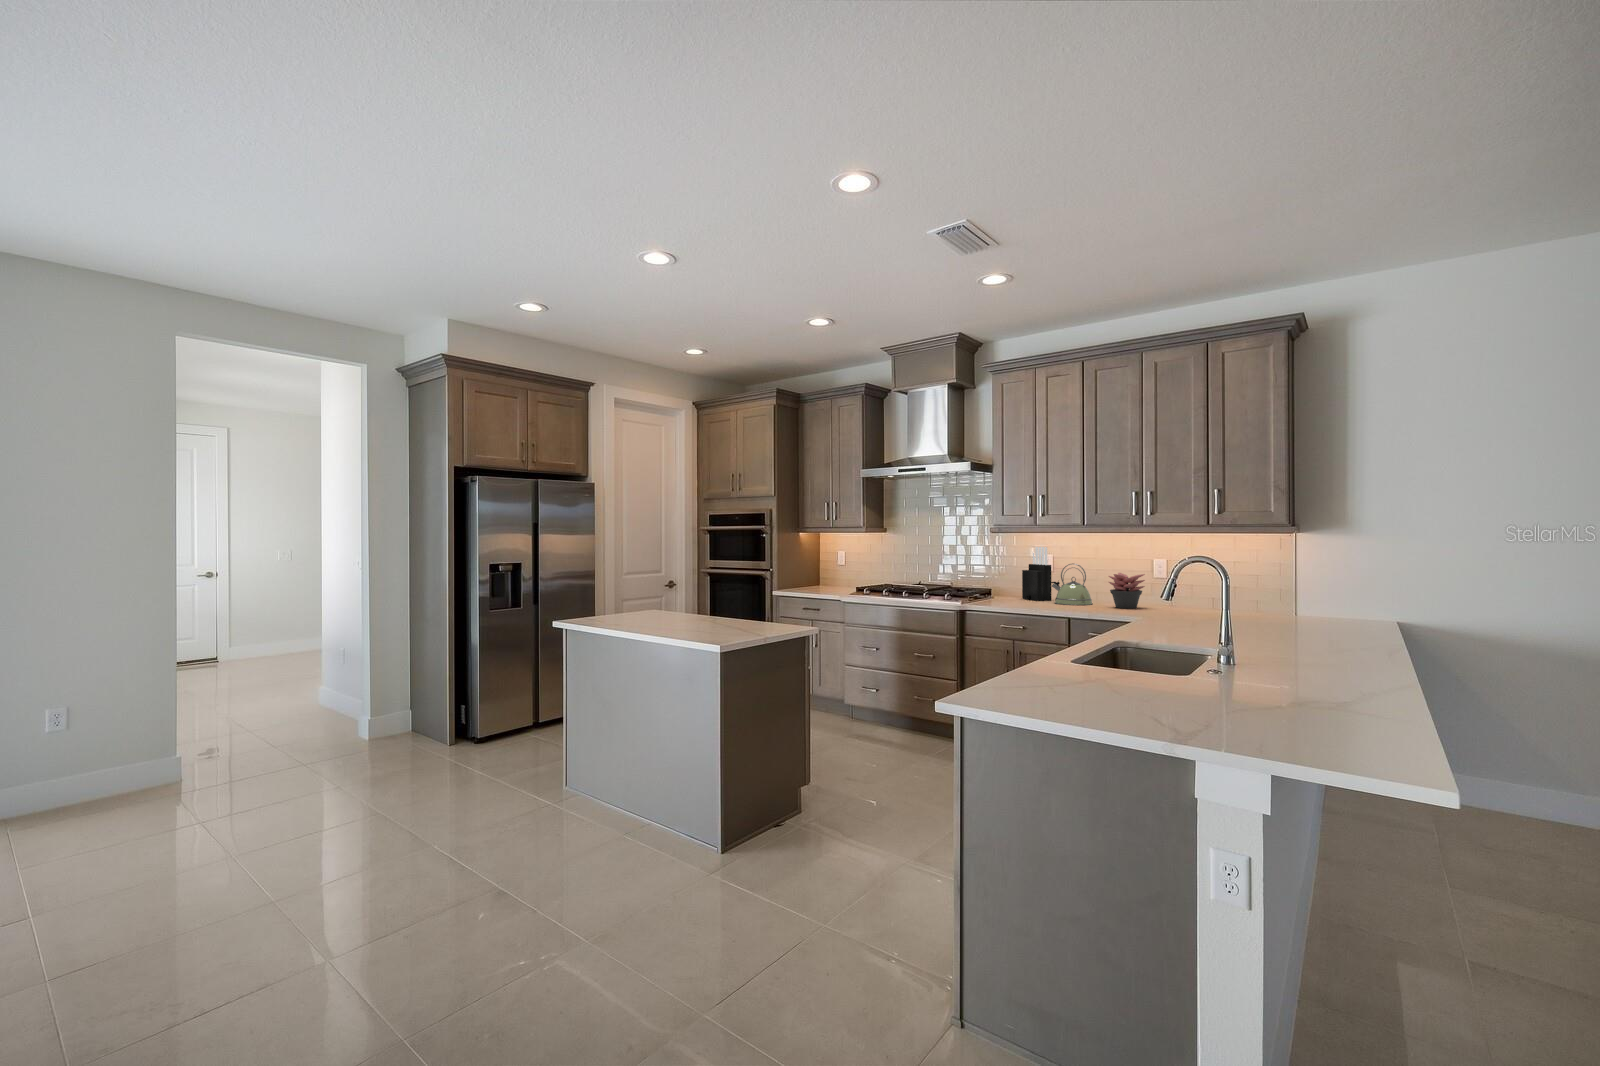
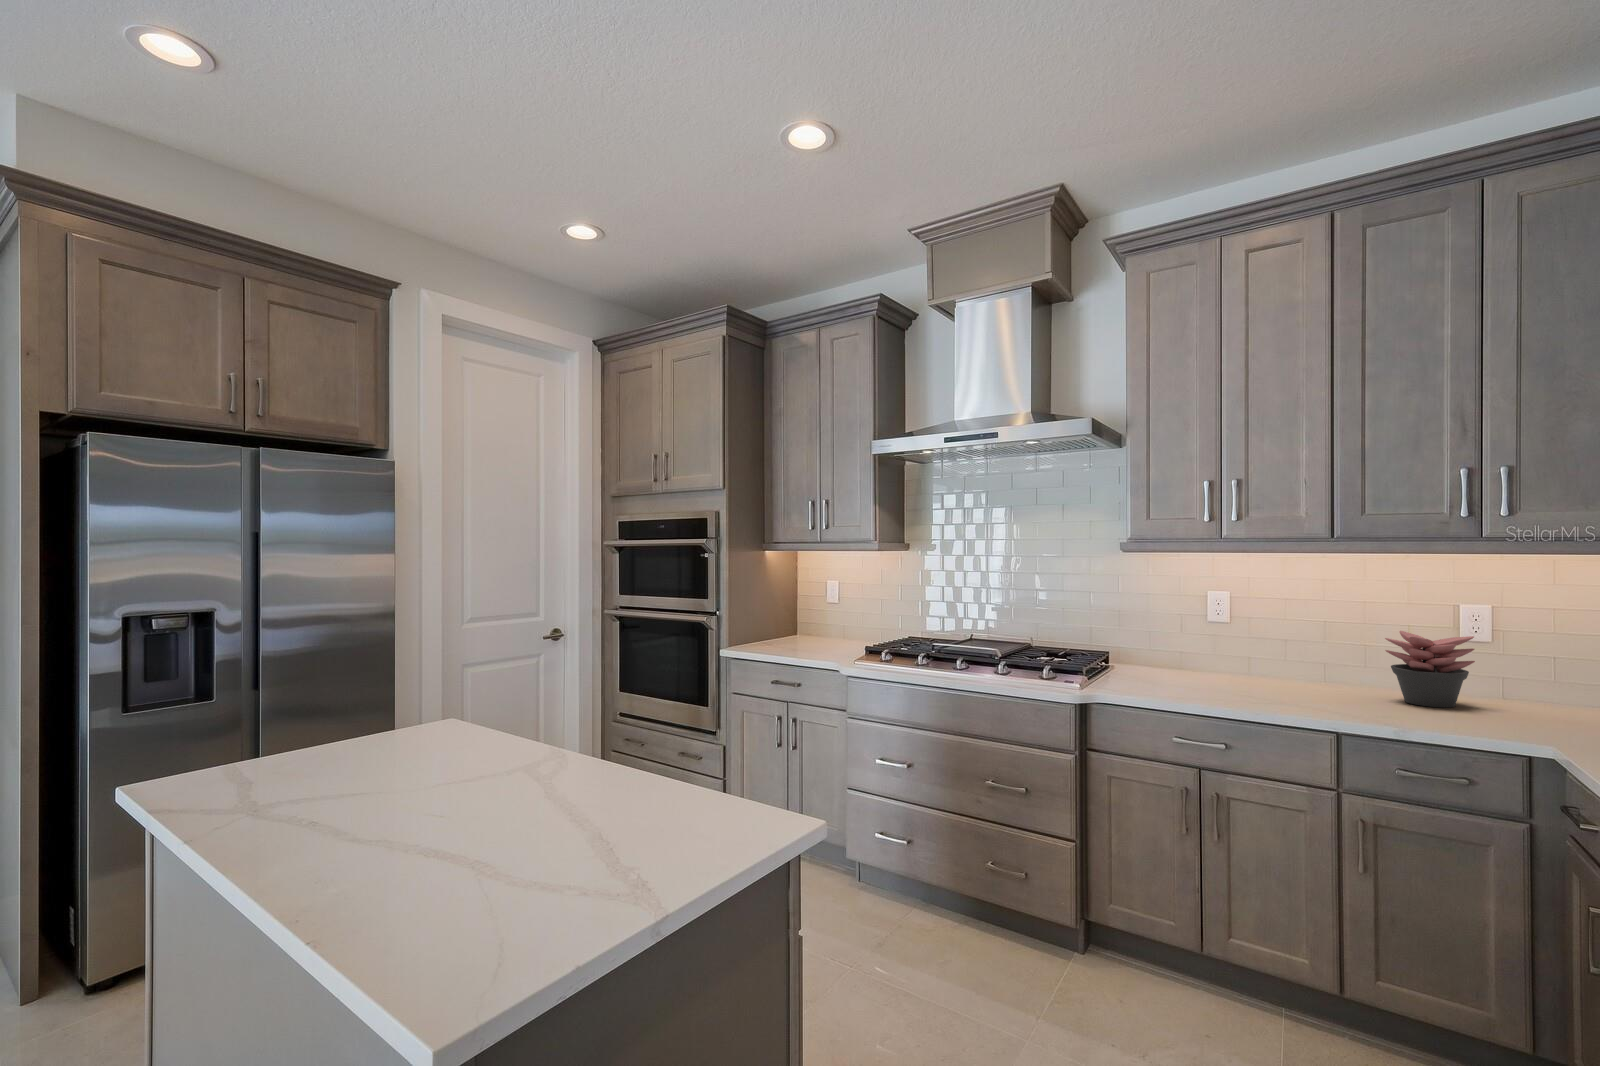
knife block: present [1022,547,1052,601] -> none [1169,577,1232,678]
kettle: present [1051,563,1092,605] -> none [1243,611,1335,694]

